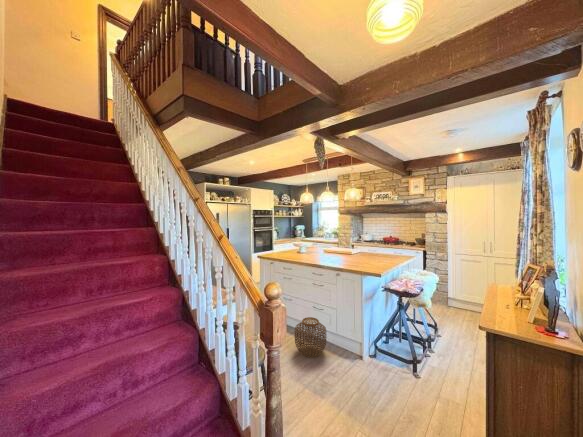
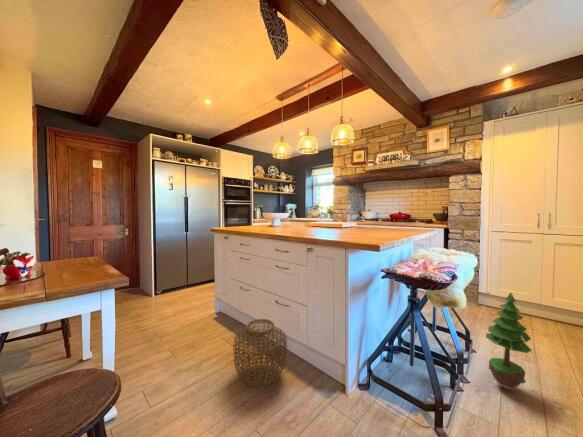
potted tree: none [443,298,468,356] -> present [486,293,532,390]

